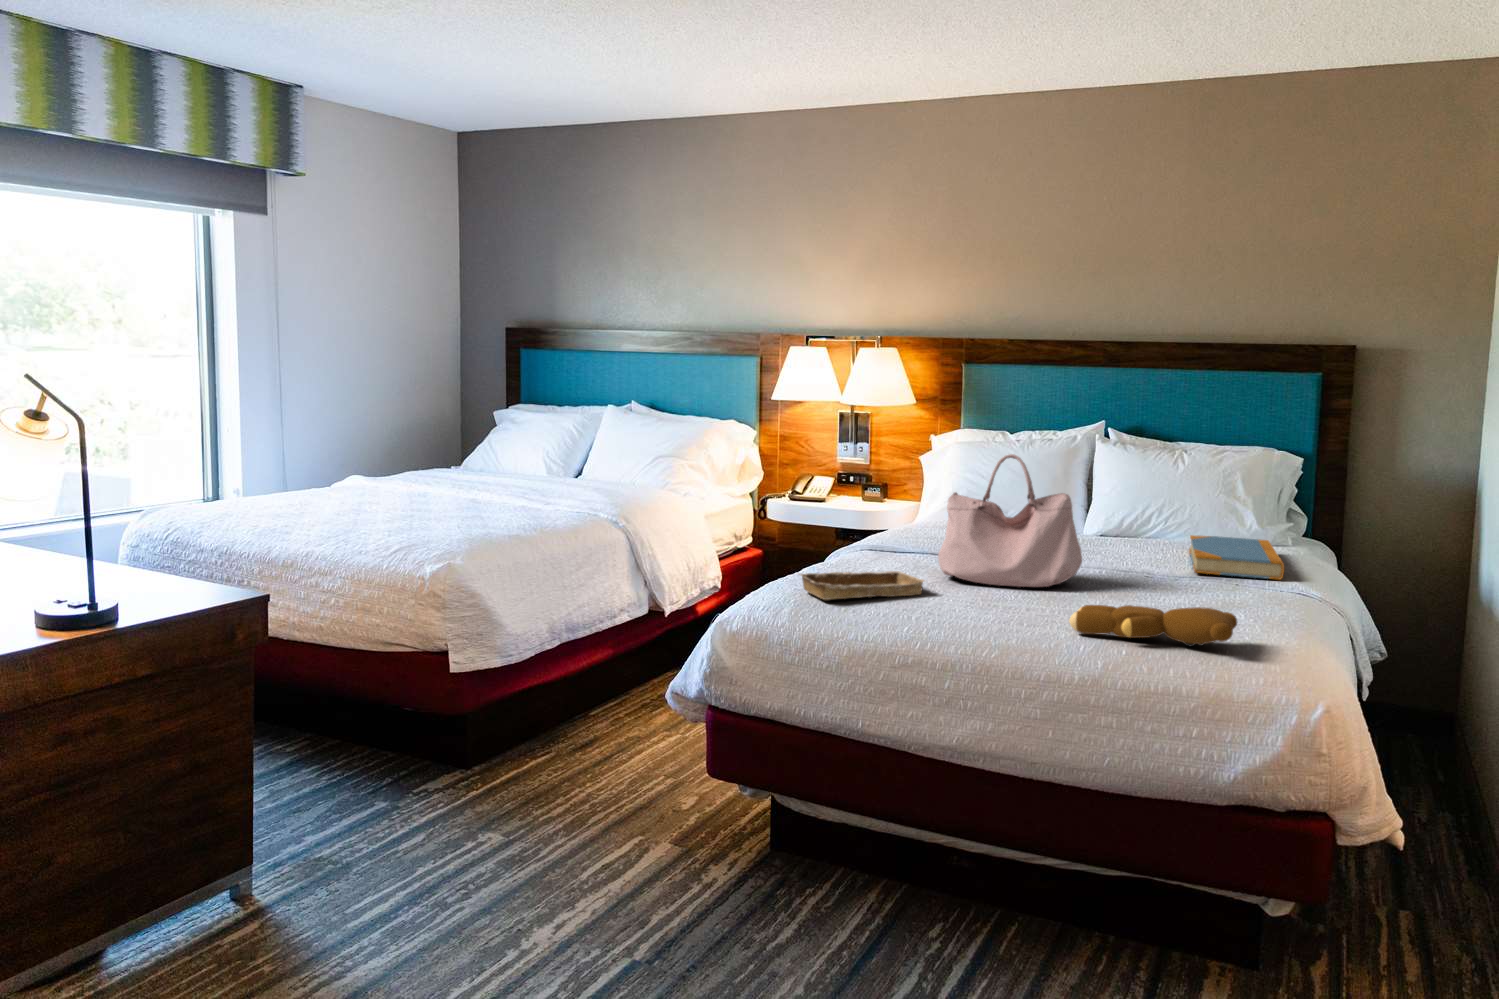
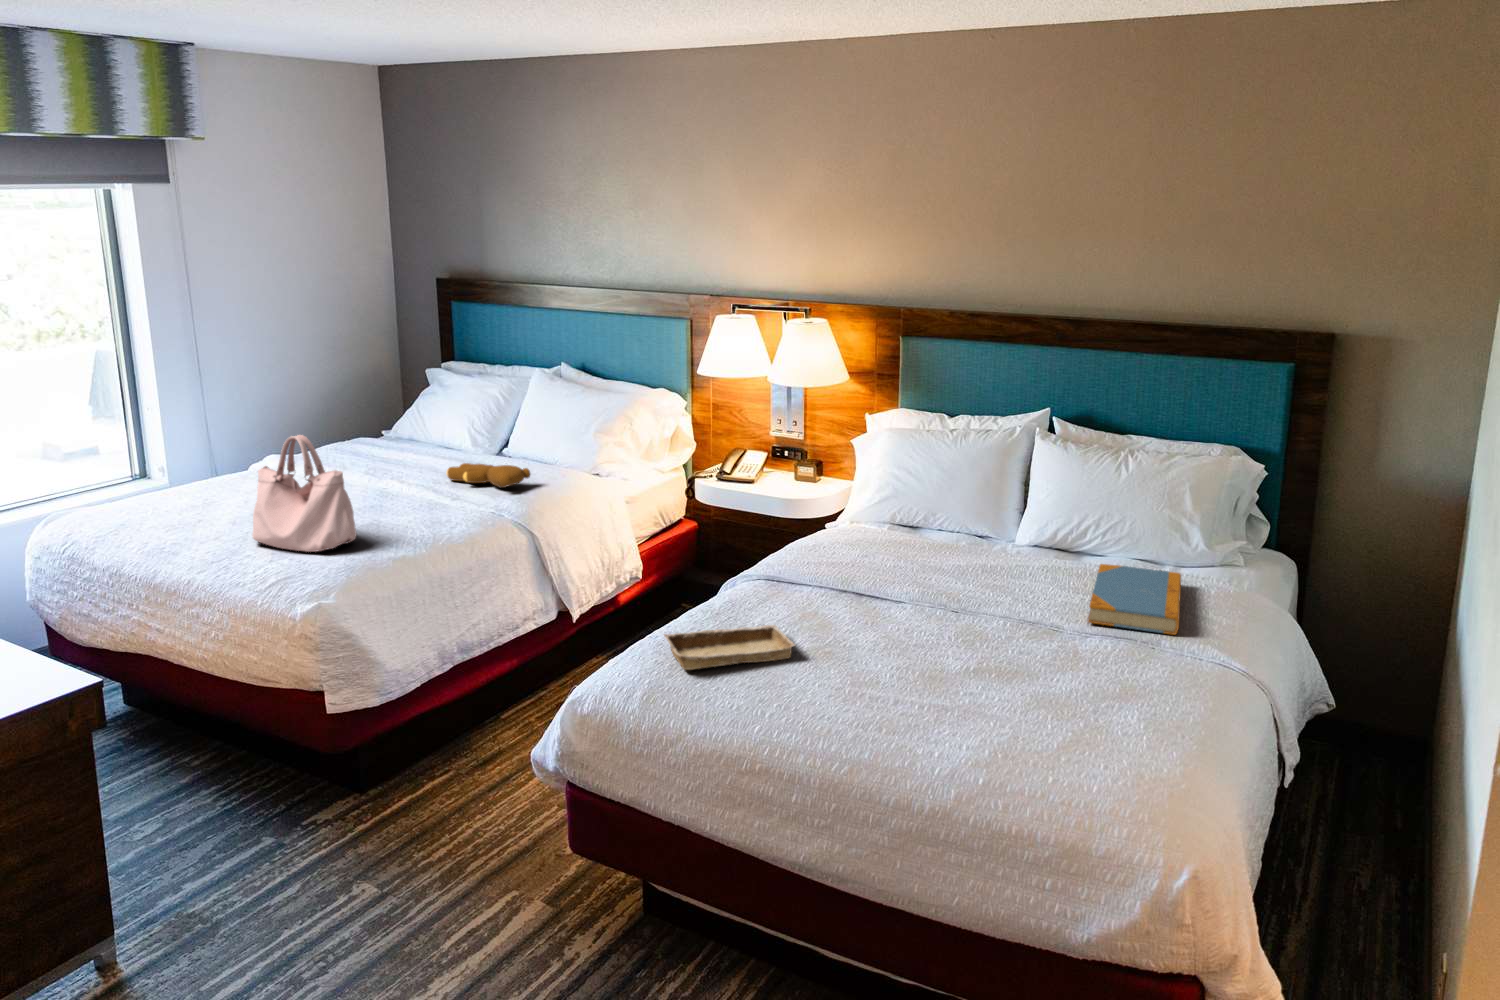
handbag: present [938,454,1082,587] -> present [252,435,357,552]
teddy bear: present [1069,605,1237,646] -> present [446,463,530,488]

